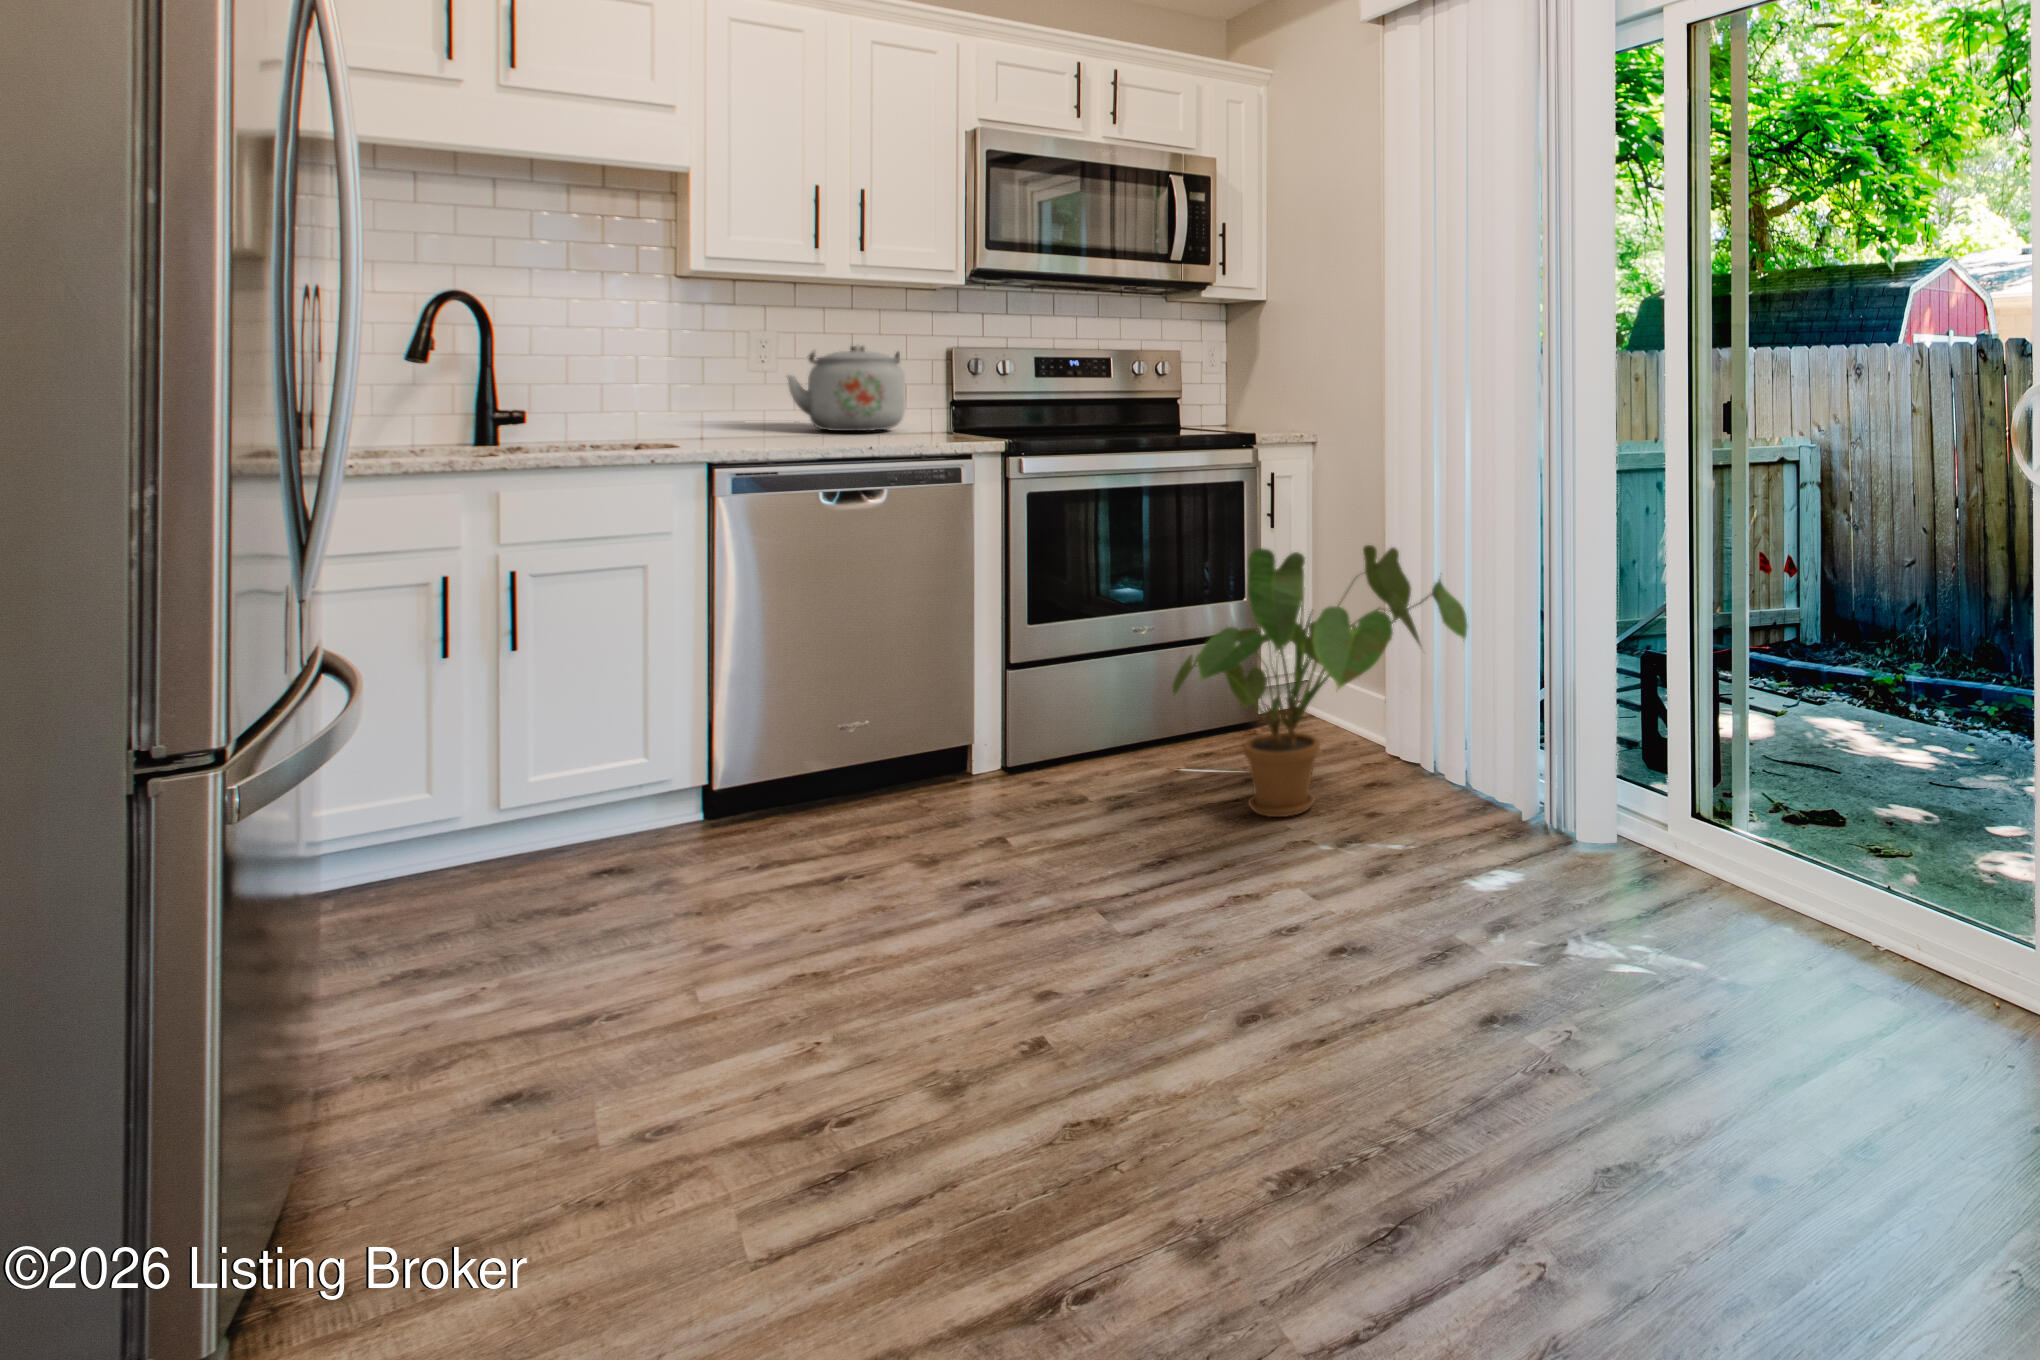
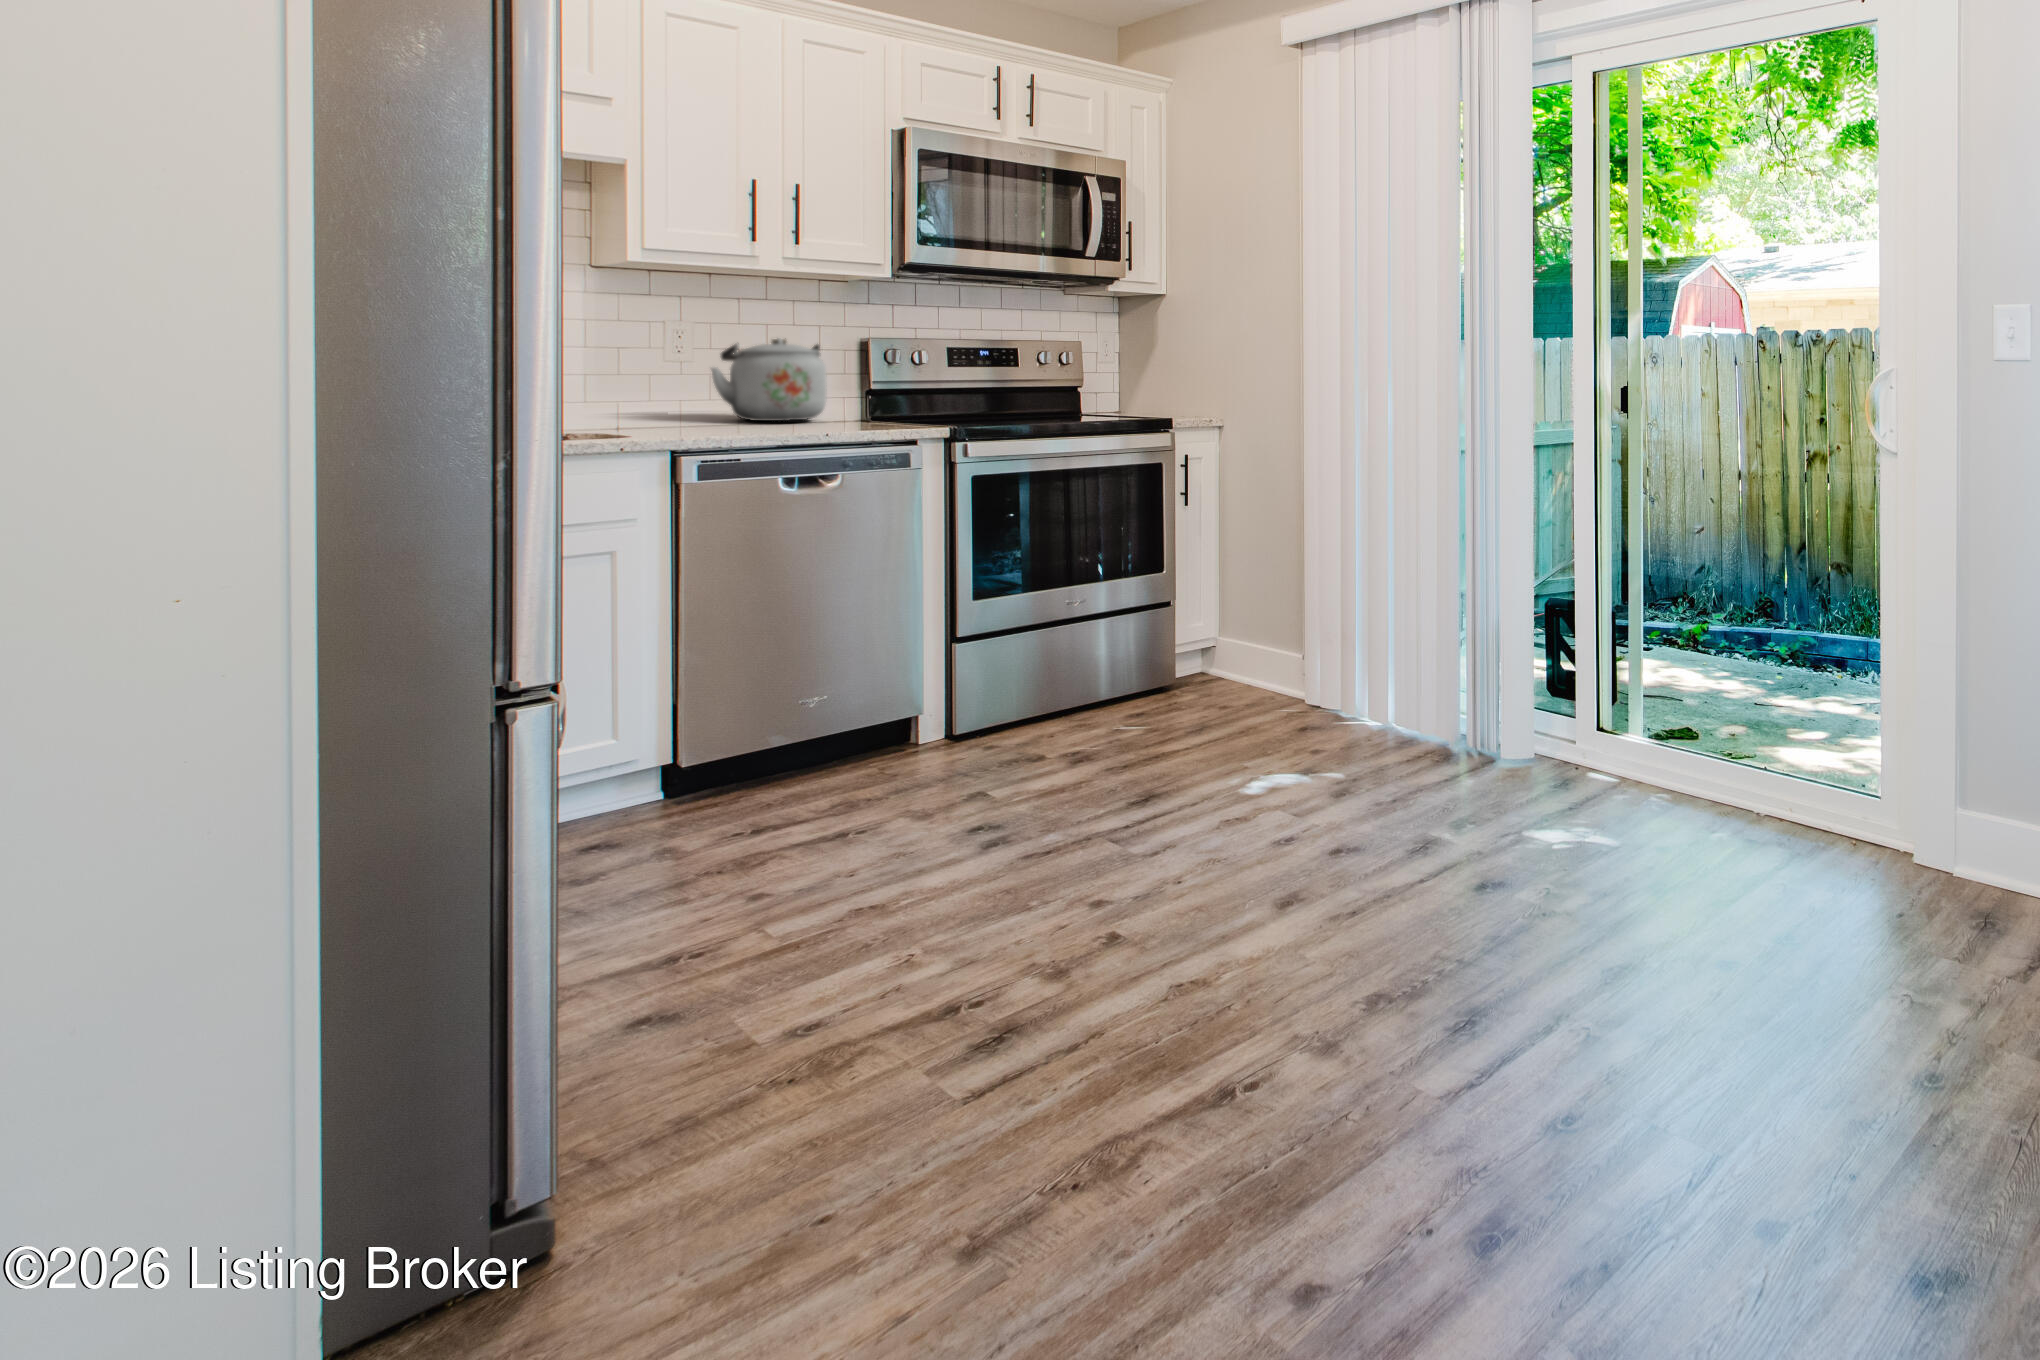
house plant: present [1172,545,1467,817] -> none [1125,516,1392,755]

